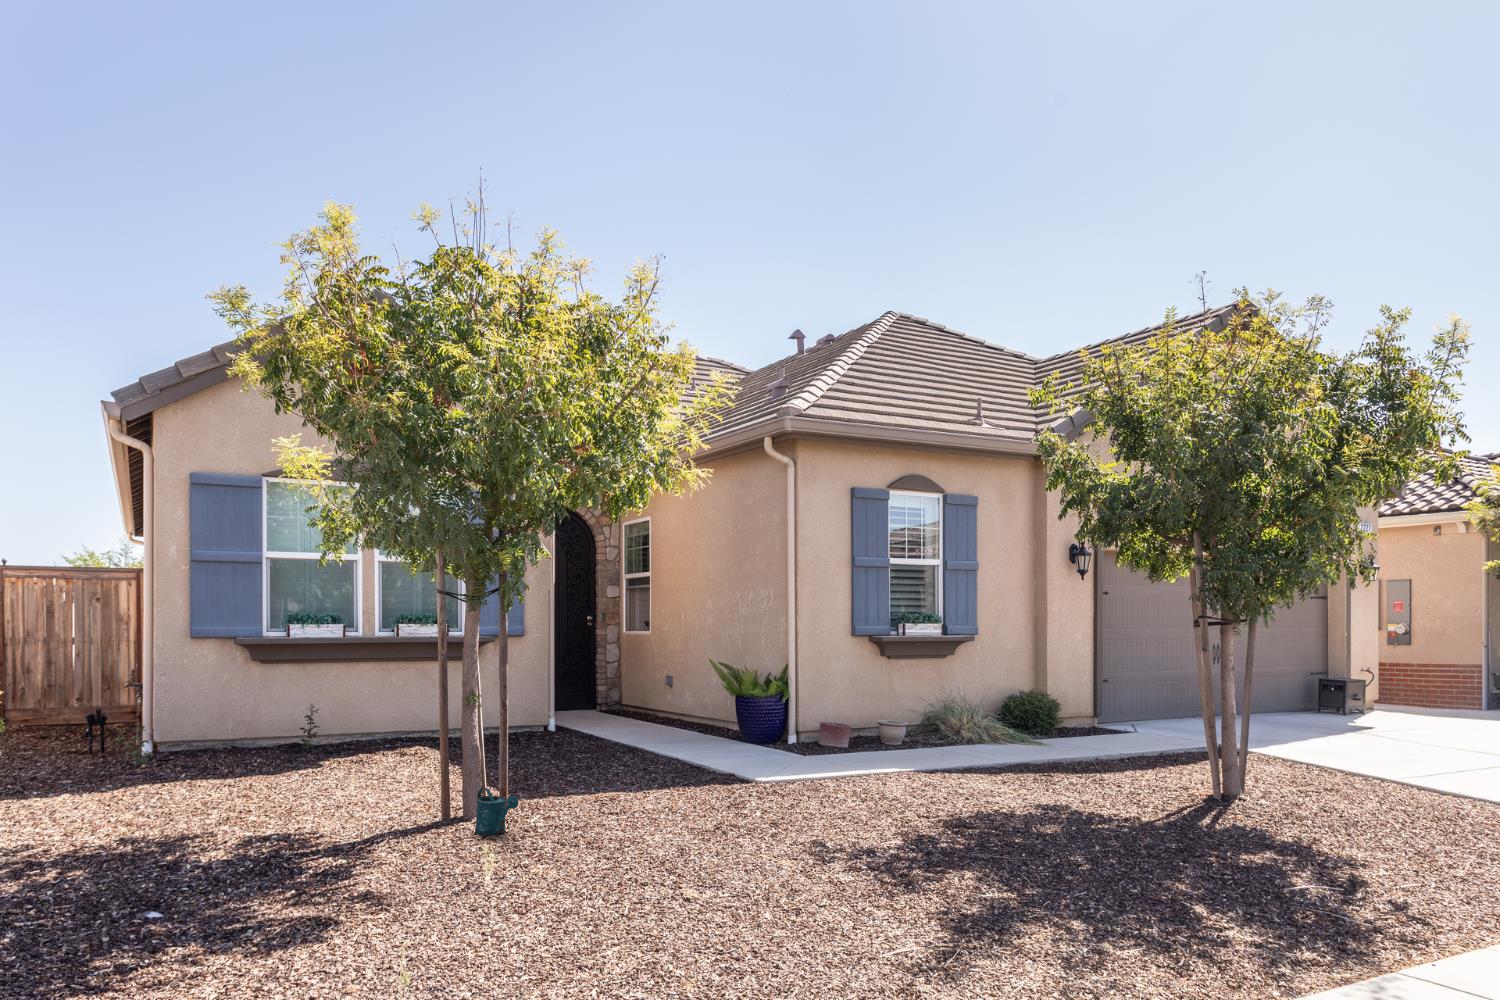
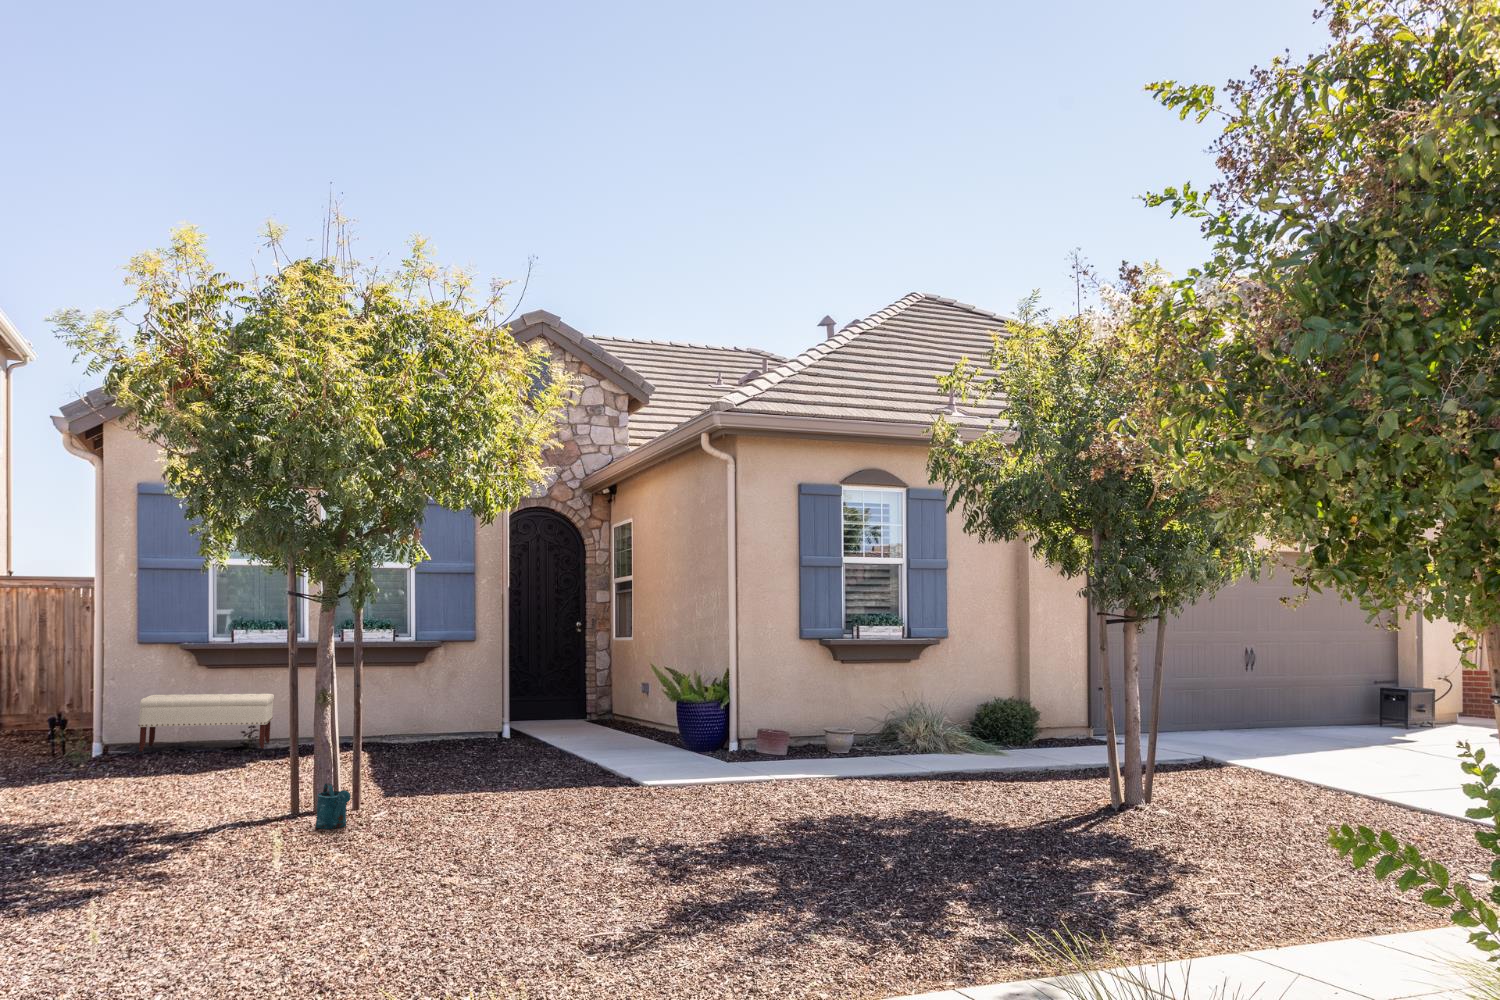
bench: none [193,691,329,754] -> present [138,693,274,752]

